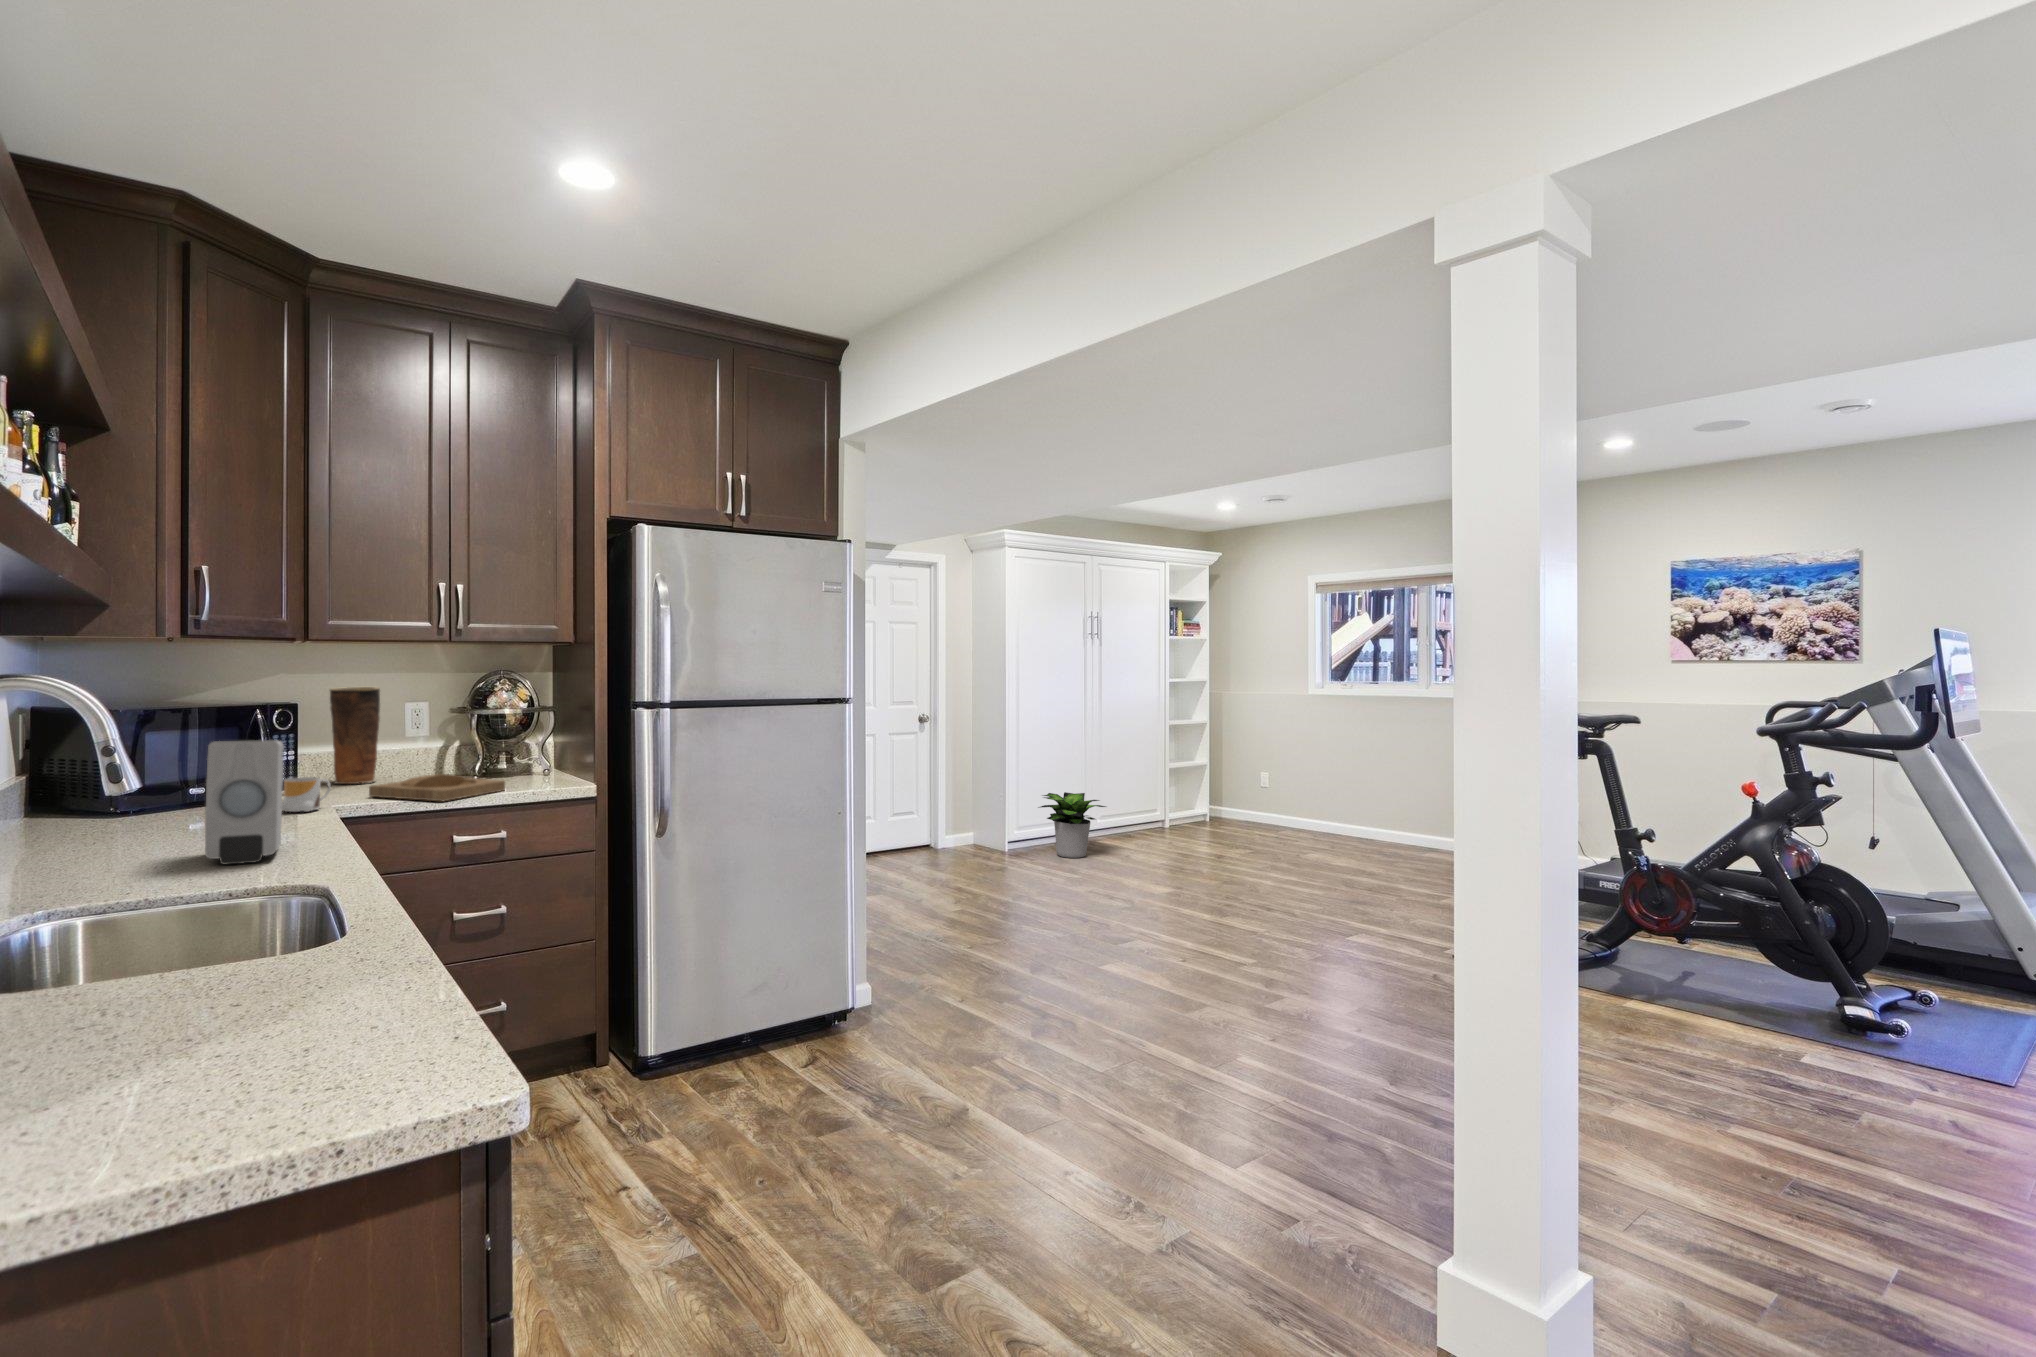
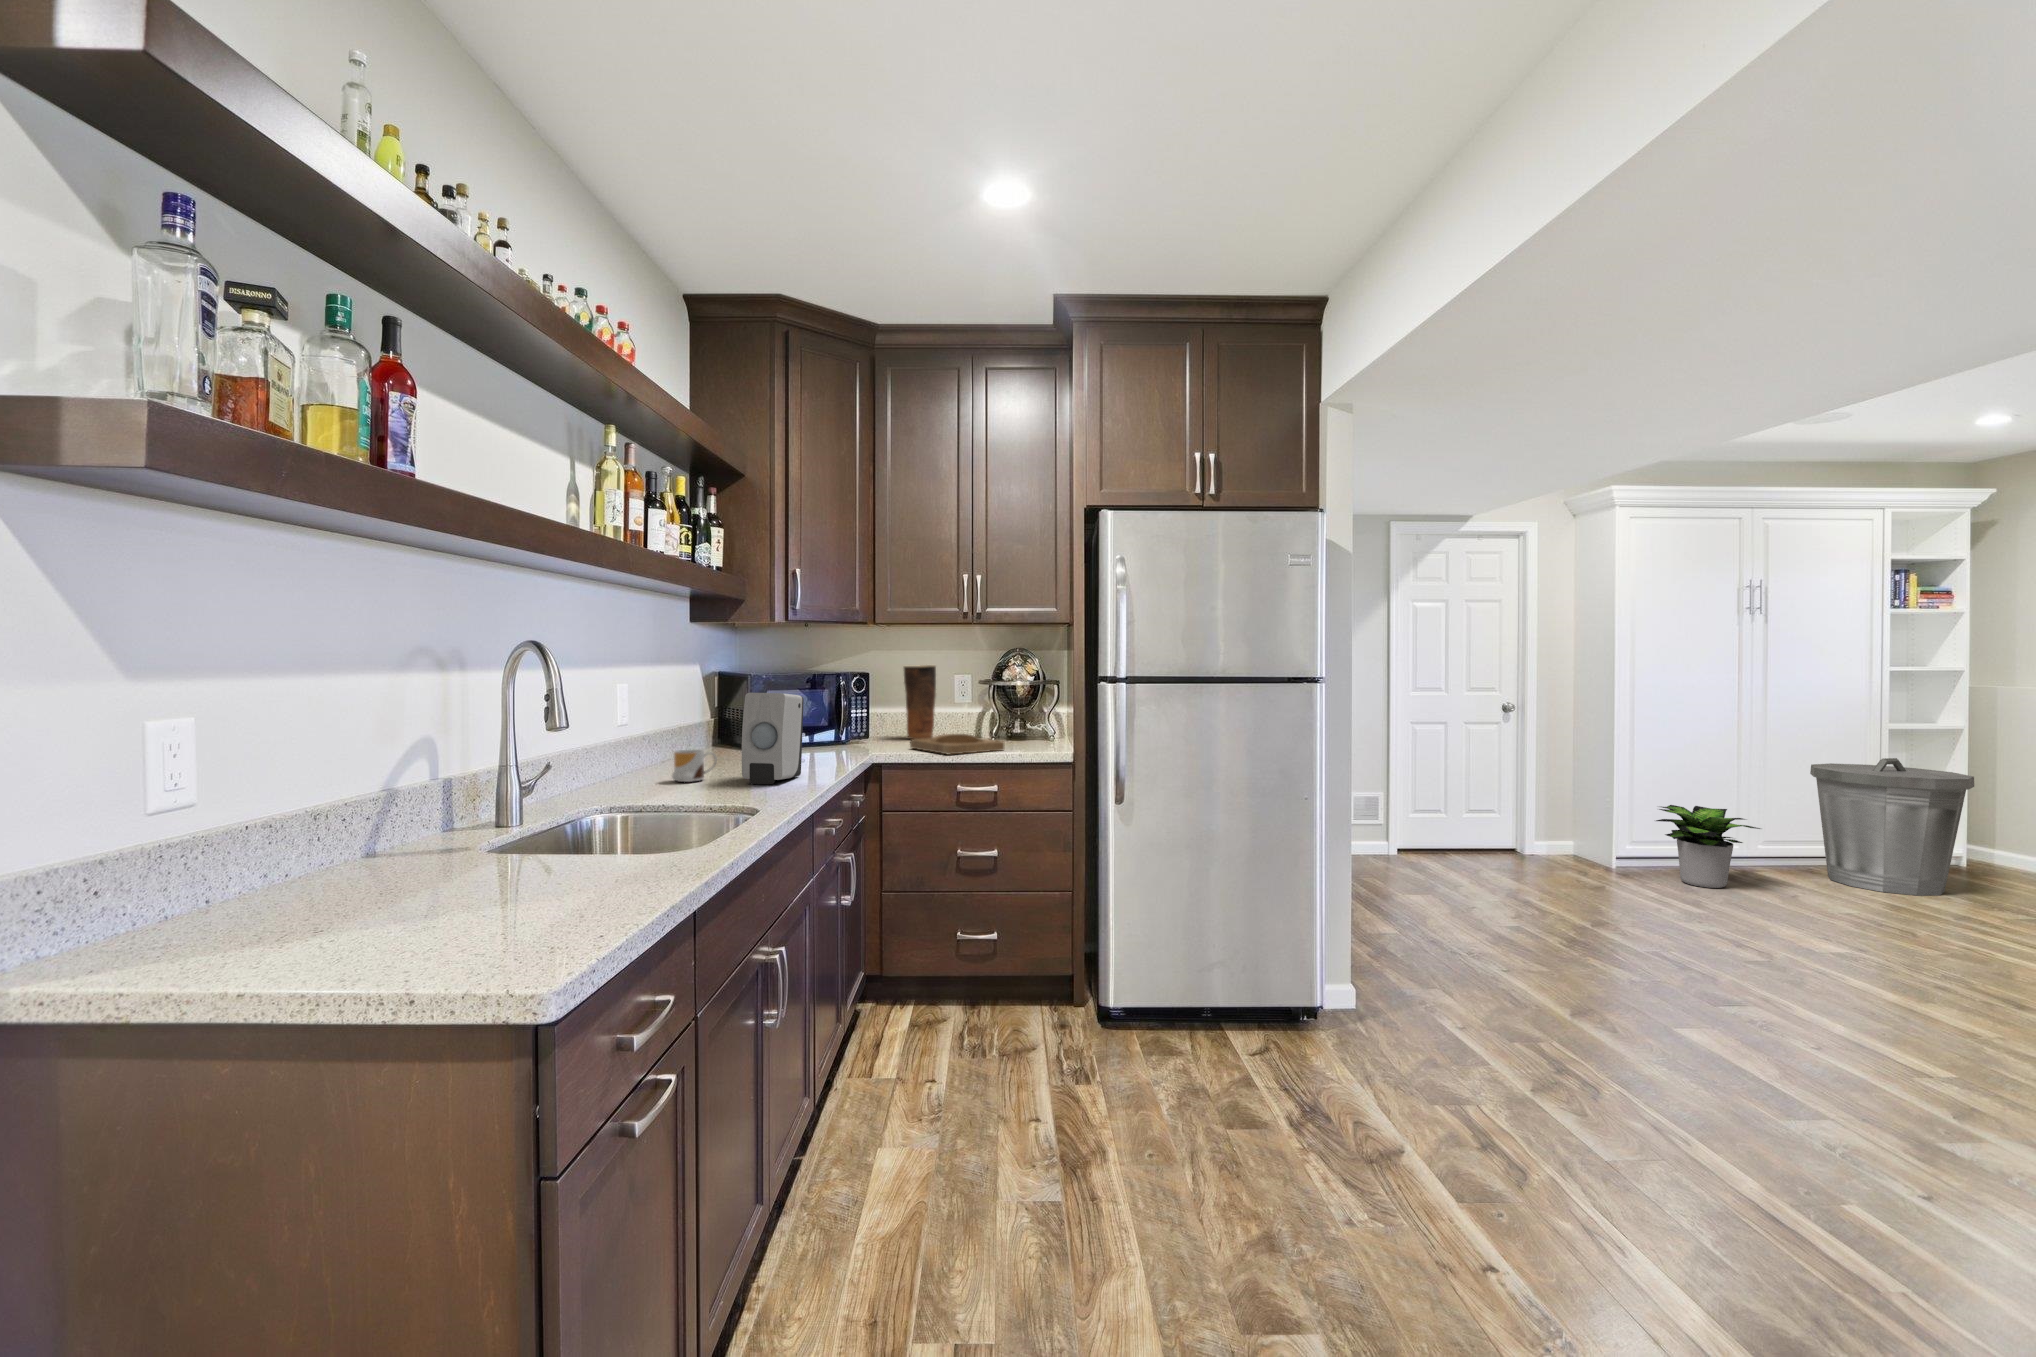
trash can: none [1130,746,1217,846] -> present [1810,758,1974,896]
mug: present [282,777,331,812] -> present [672,750,717,782]

